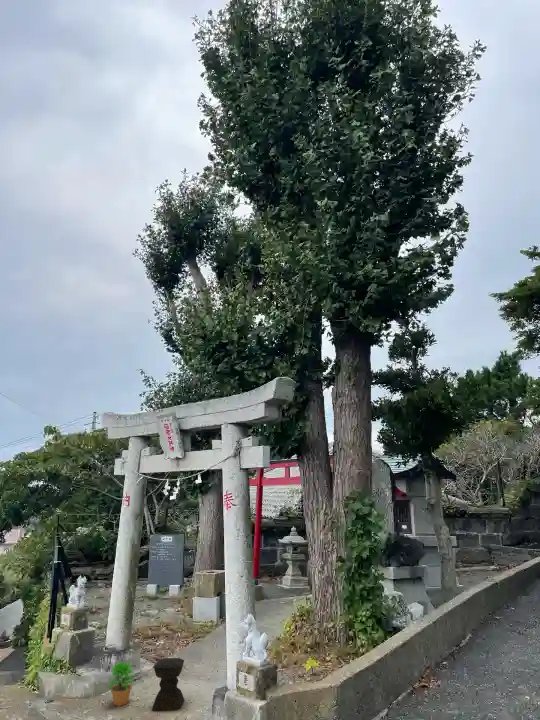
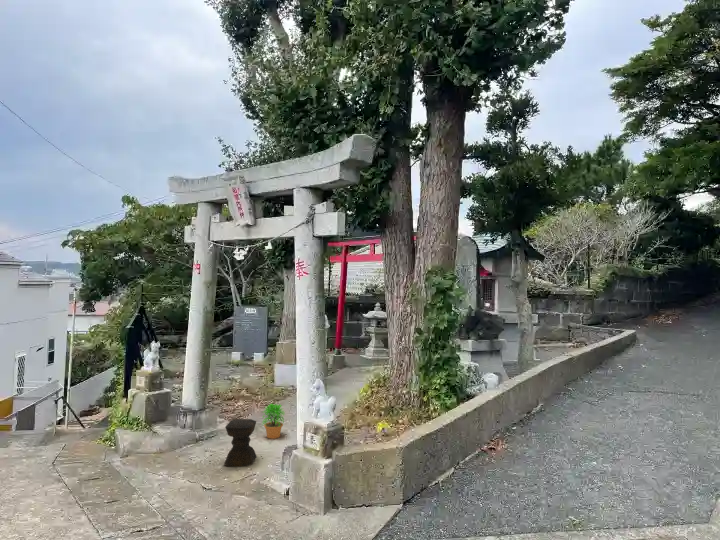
potted plant: present [109,662,134,706] -> present [263,404,284,439]

